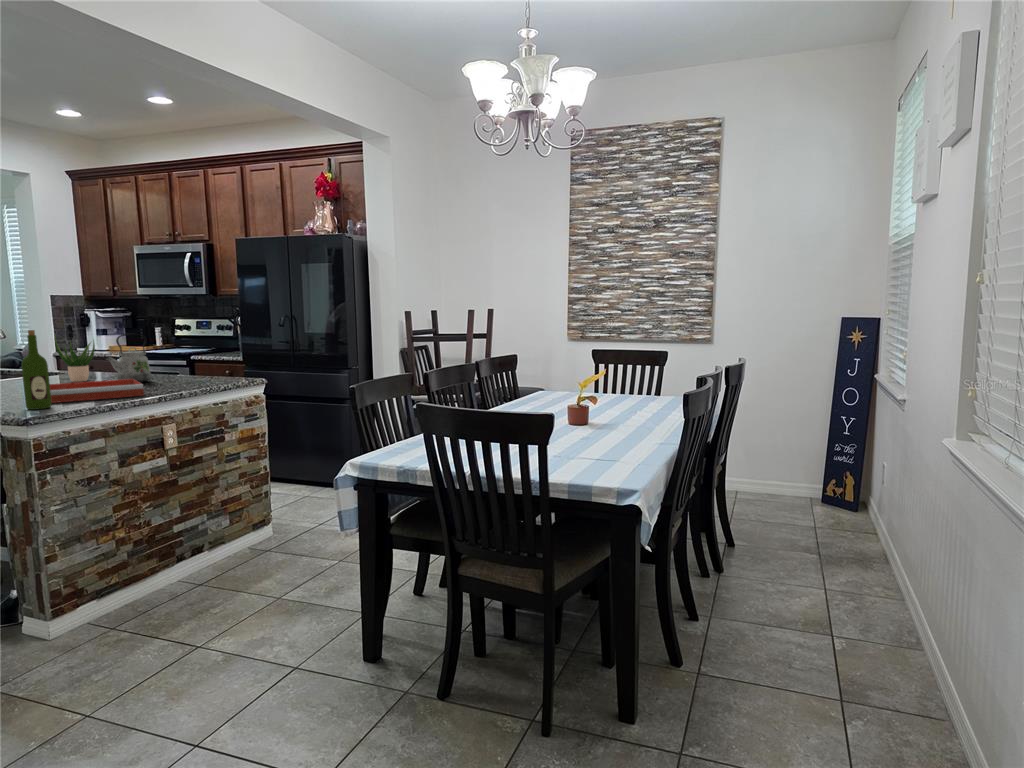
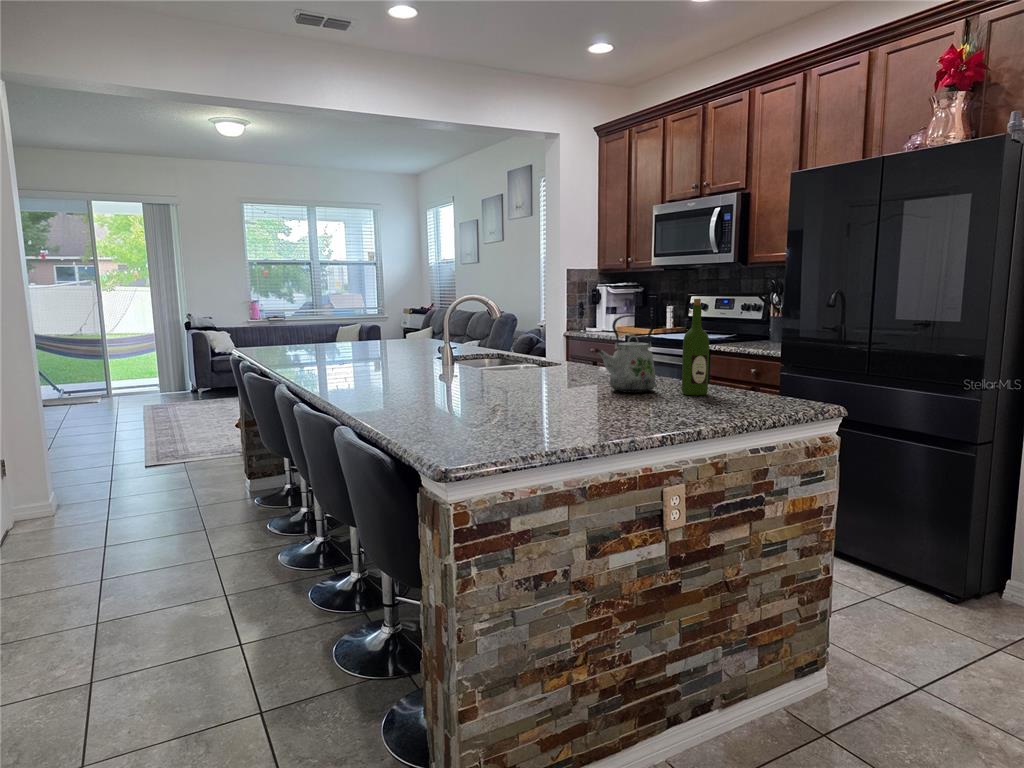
wine bottle: present [22,330,51,410] -> present [682,299,709,395]
potted plant: present [55,338,95,382] -> none [543,313,587,381]
tray: present [50,379,144,403] -> none [500,390,640,427]

